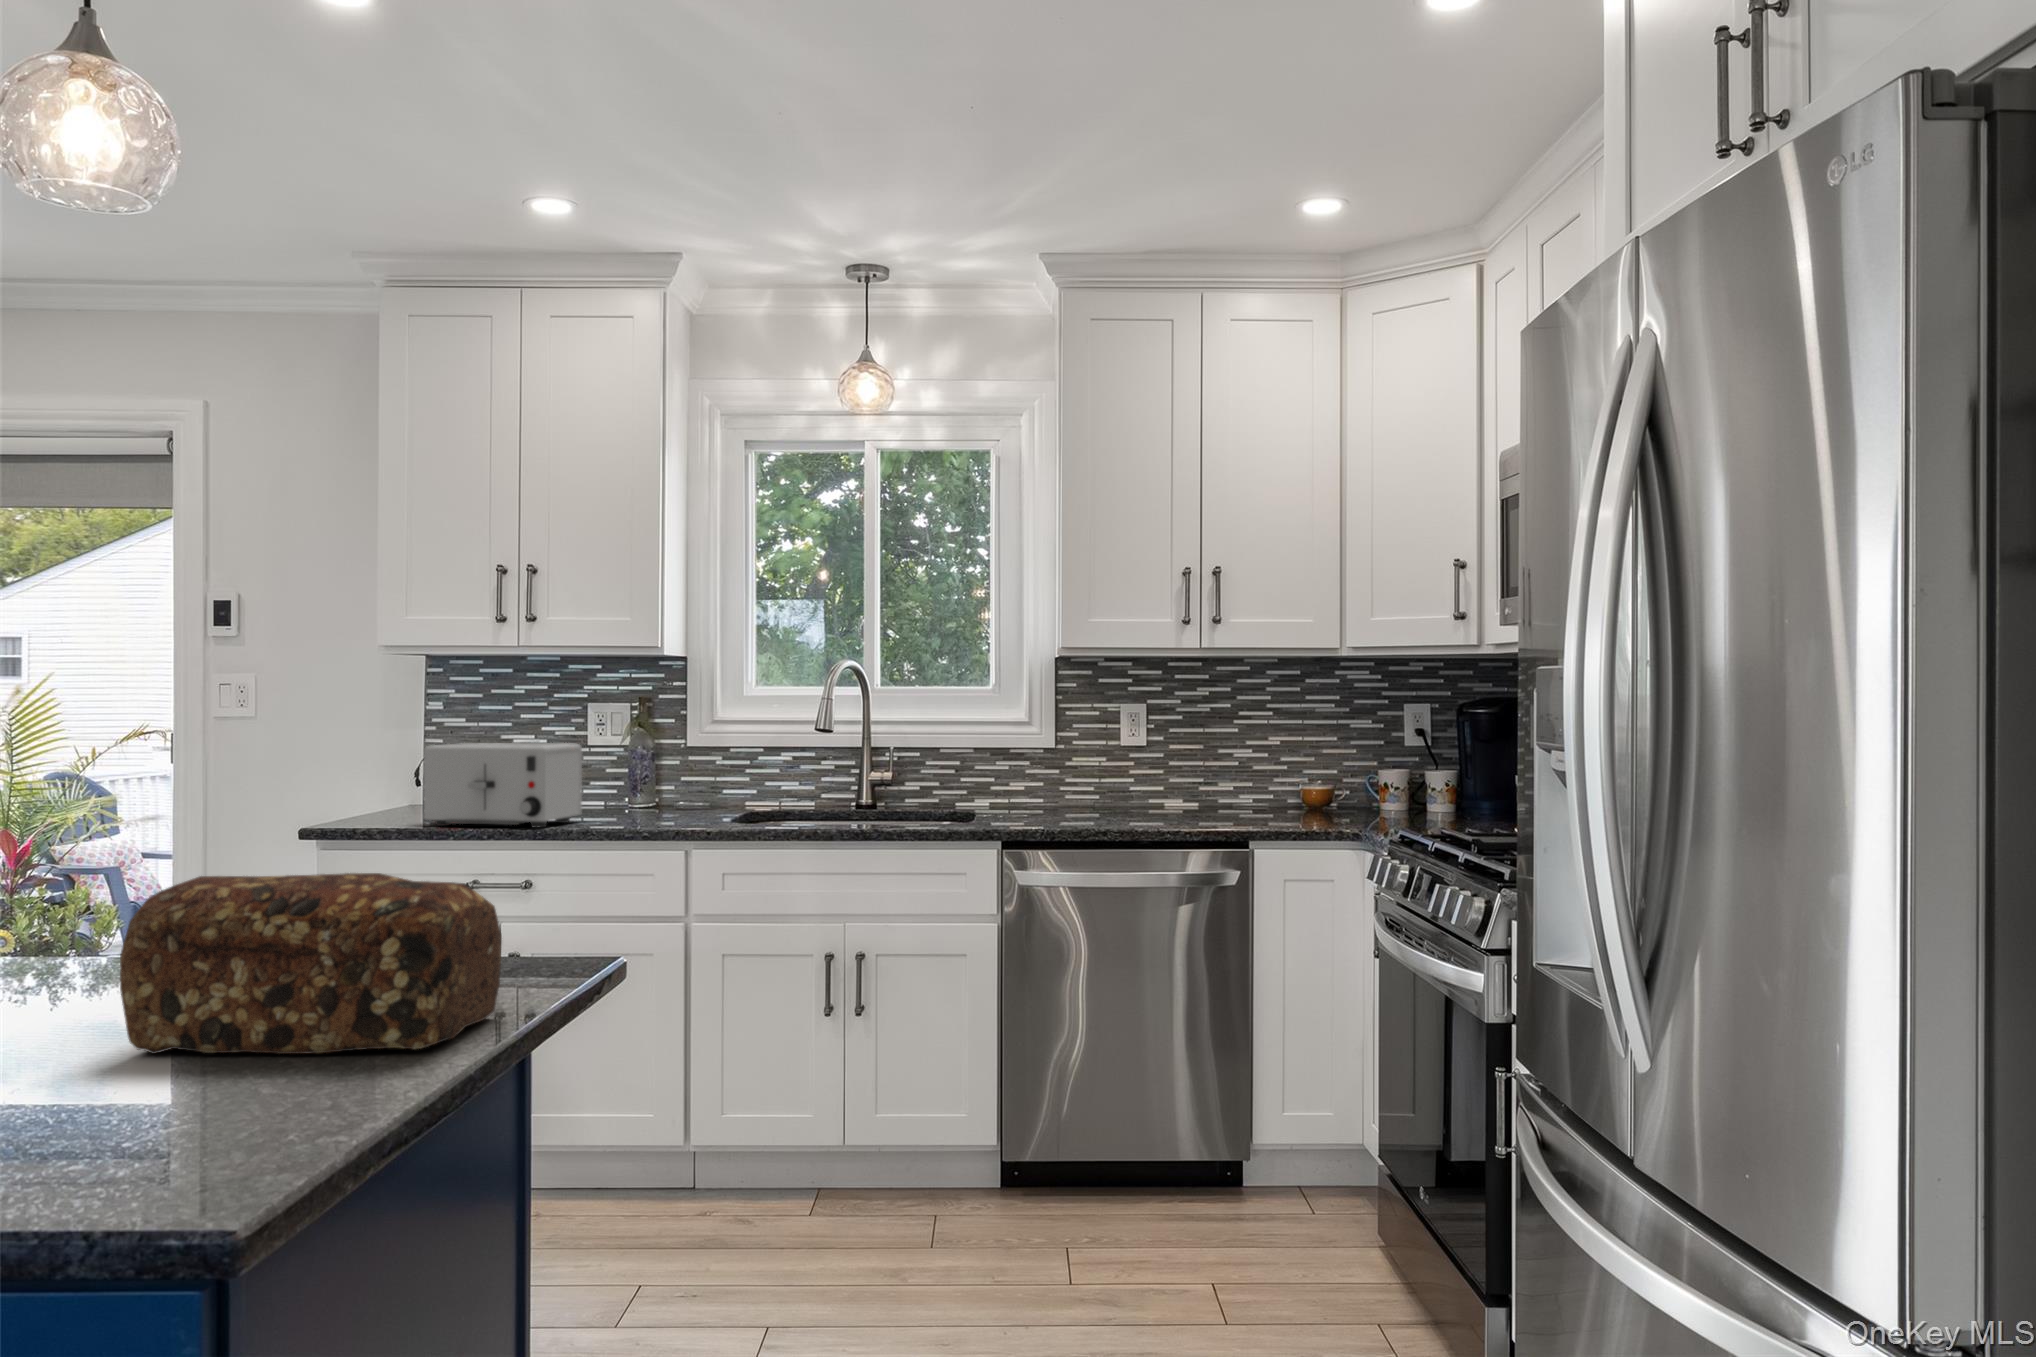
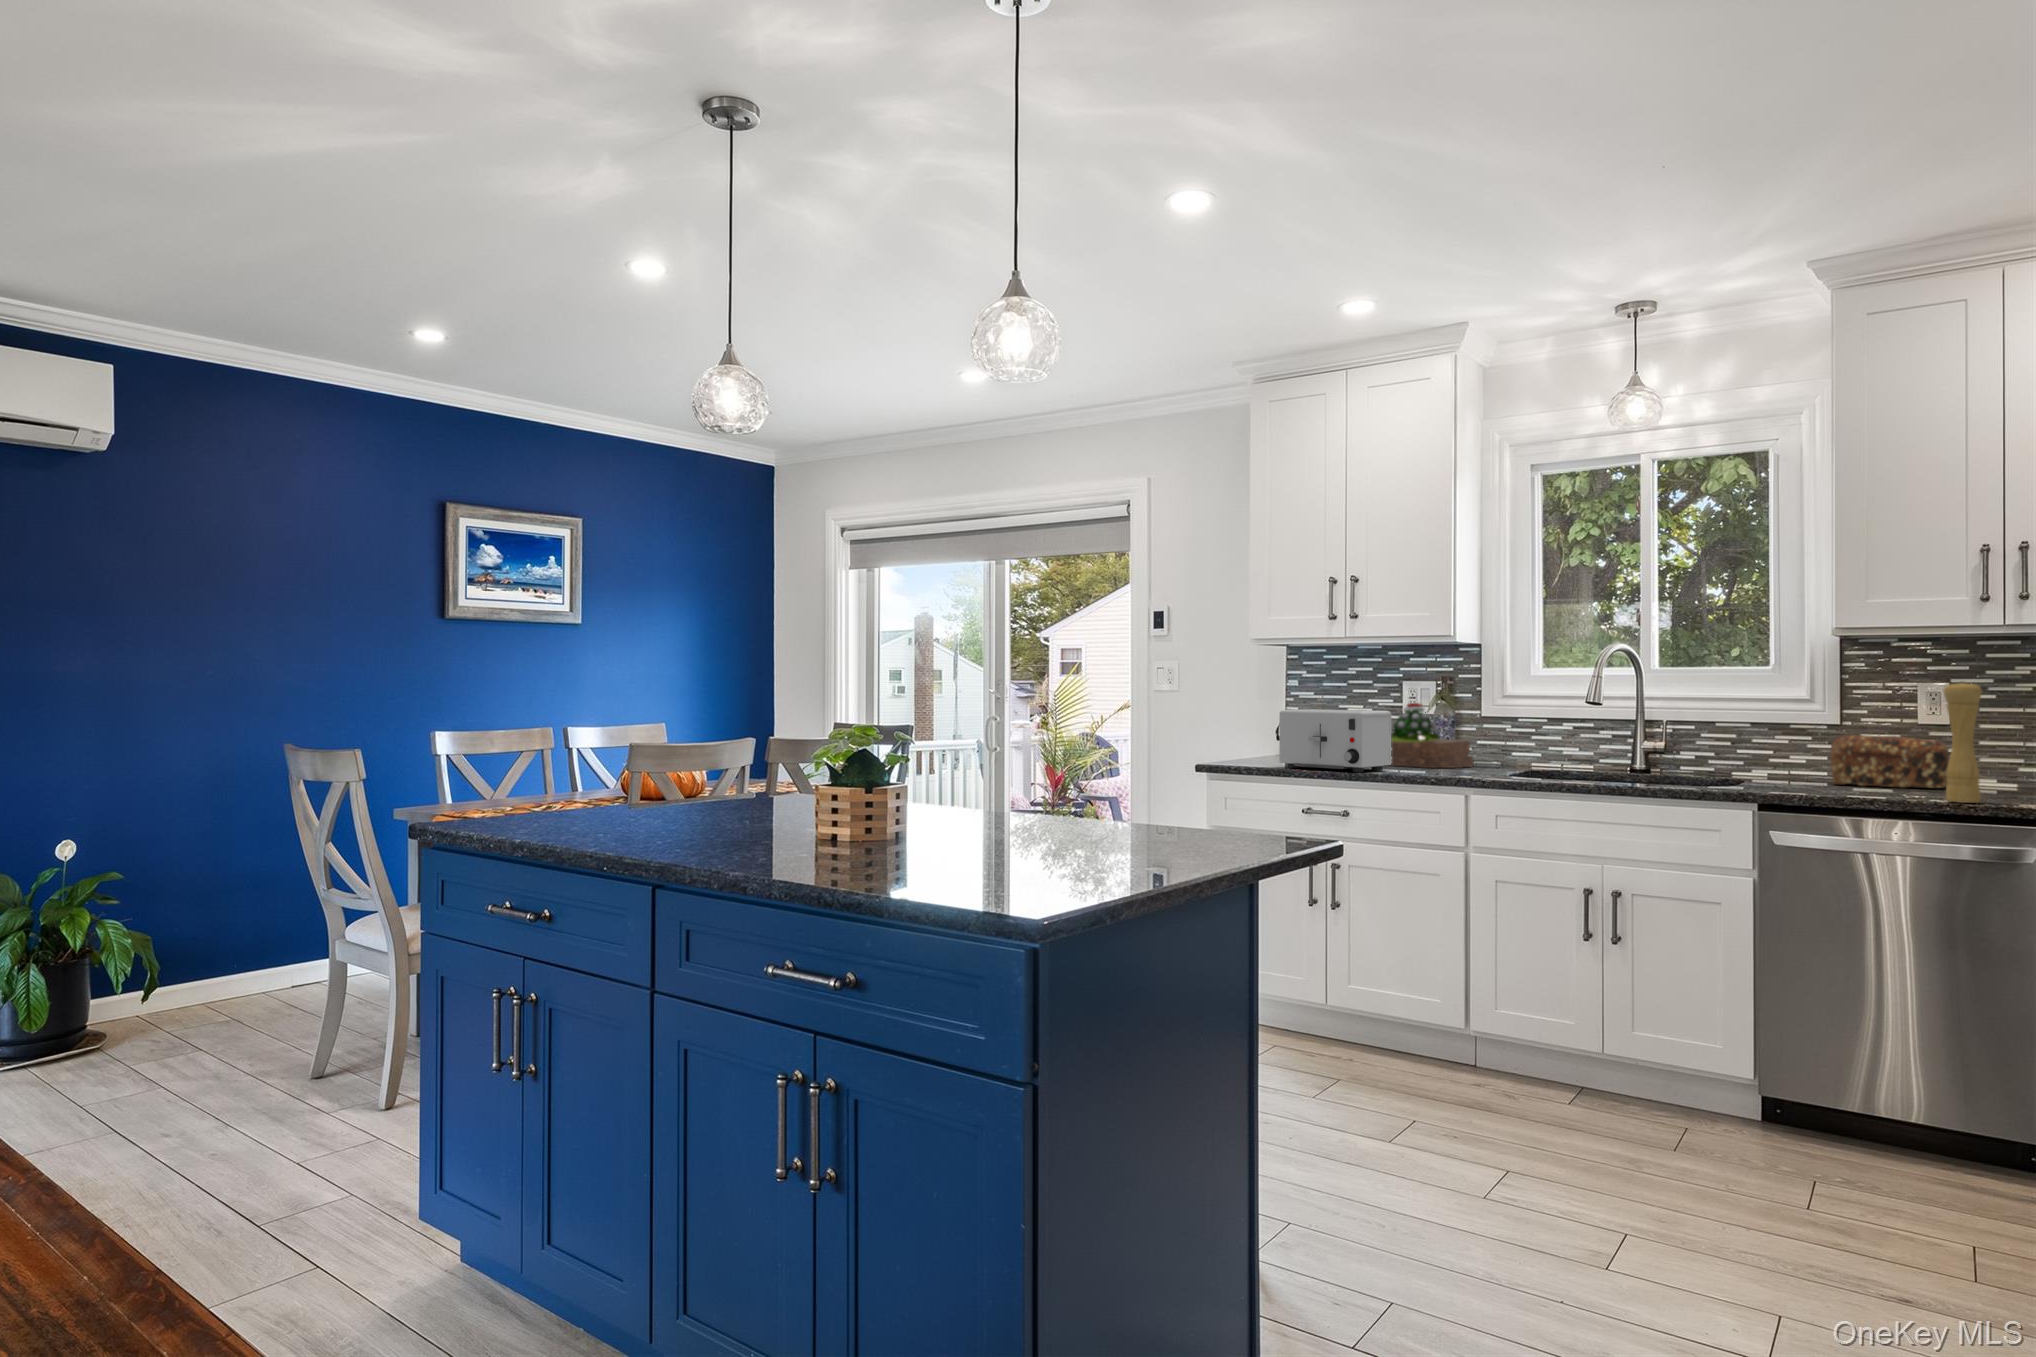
pepper mill: none [1169,705,1200,829] -> present [1944,682,1982,803]
succulent plant: none [561,731,677,814] -> present [1392,703,1473,768]
bread loaf: present [120,873,502,1054] -> present [1831,735,1949,788]

